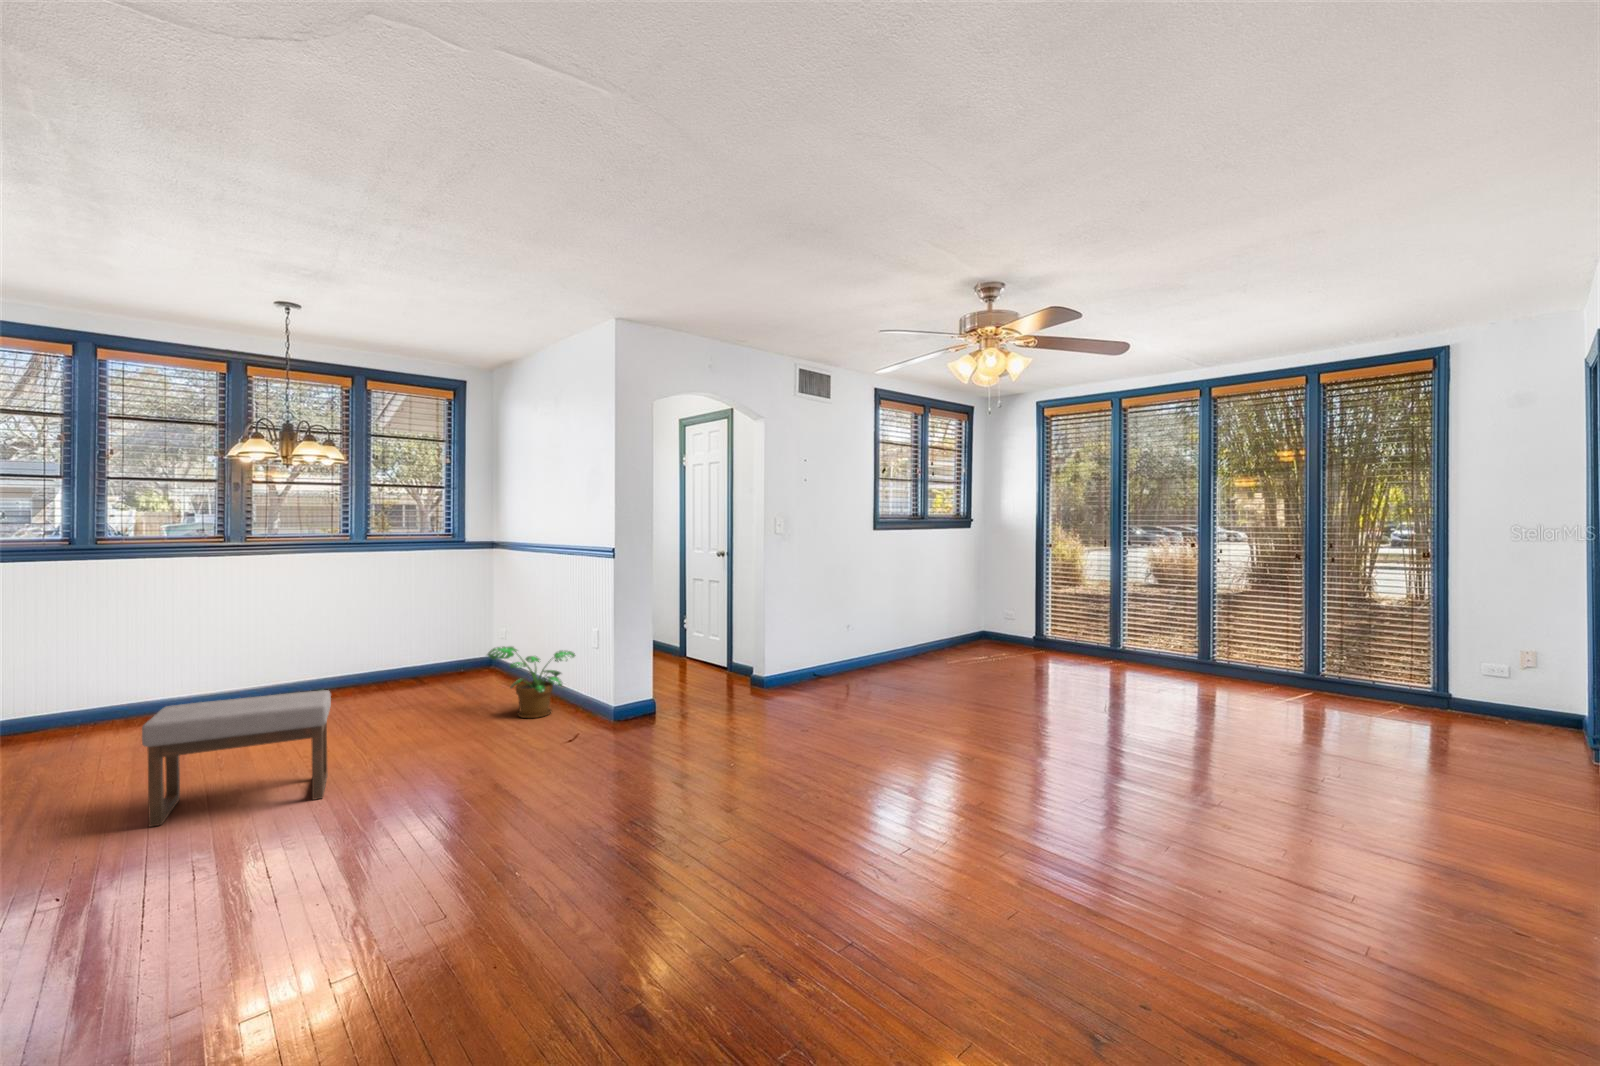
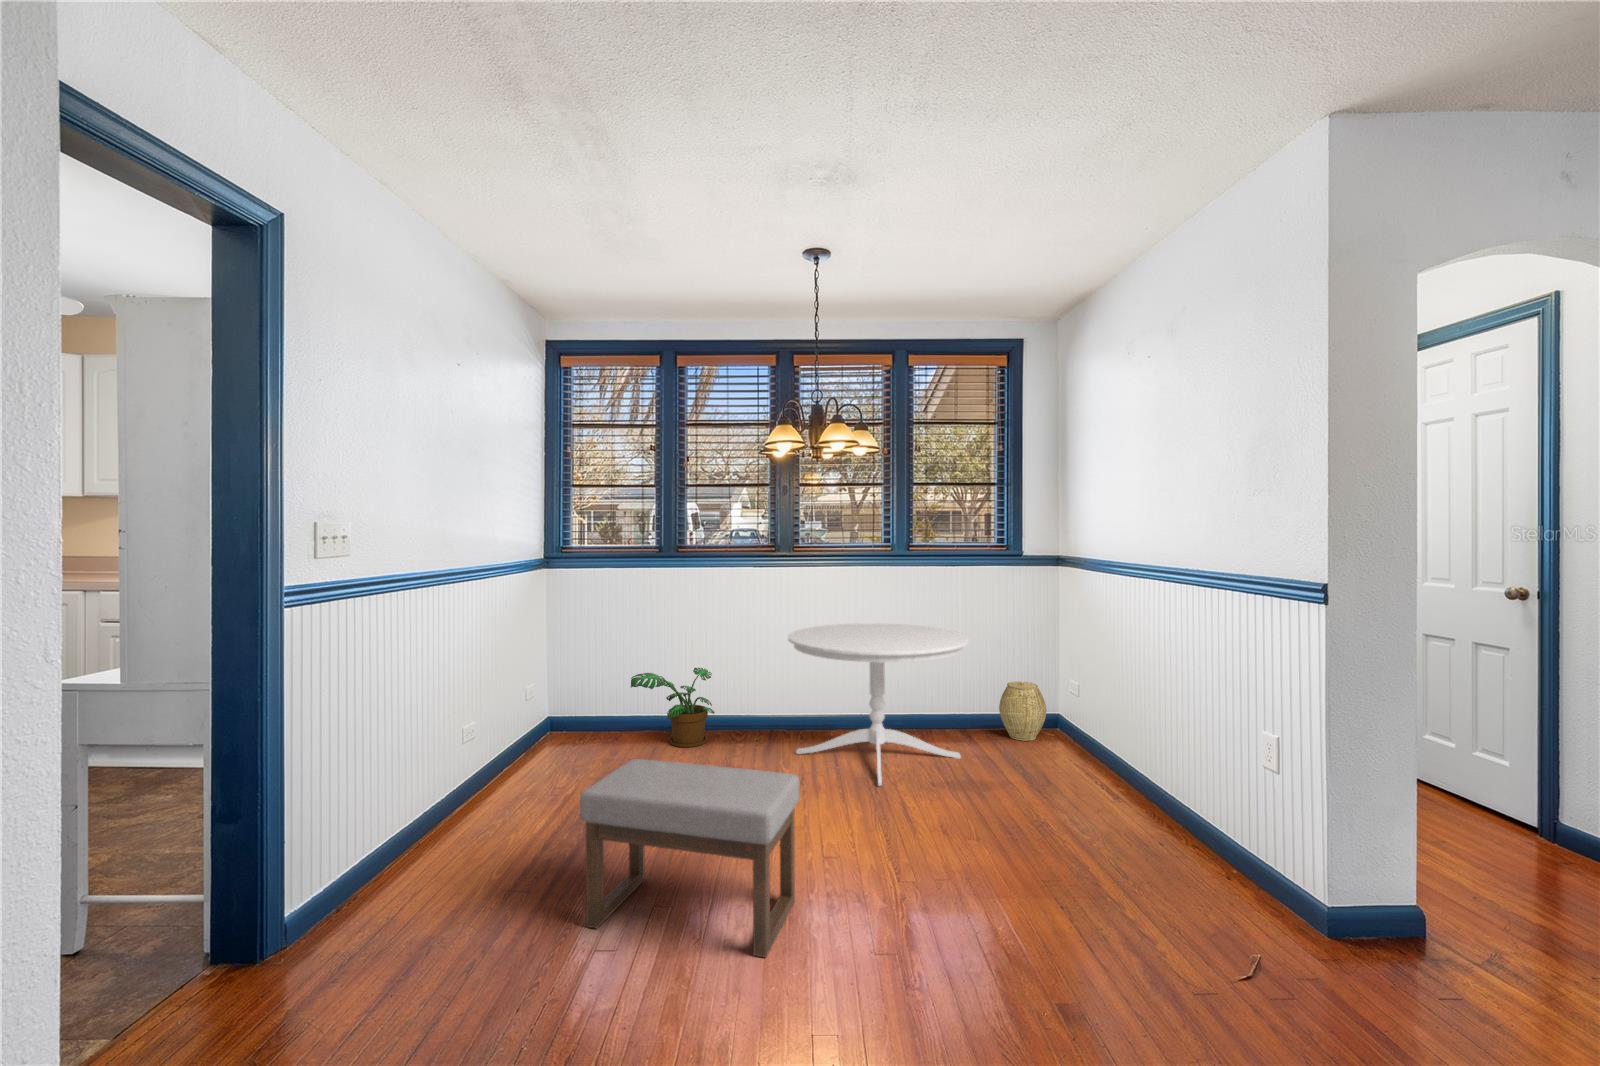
dining table: none [259,600,429,718] -> present [788,623,969,786]
woven basket: none [449,635,485,677] -> present [999,682,1046,741]
potted plant: present [487,646,575,718] -> present [631,668,715,747]

